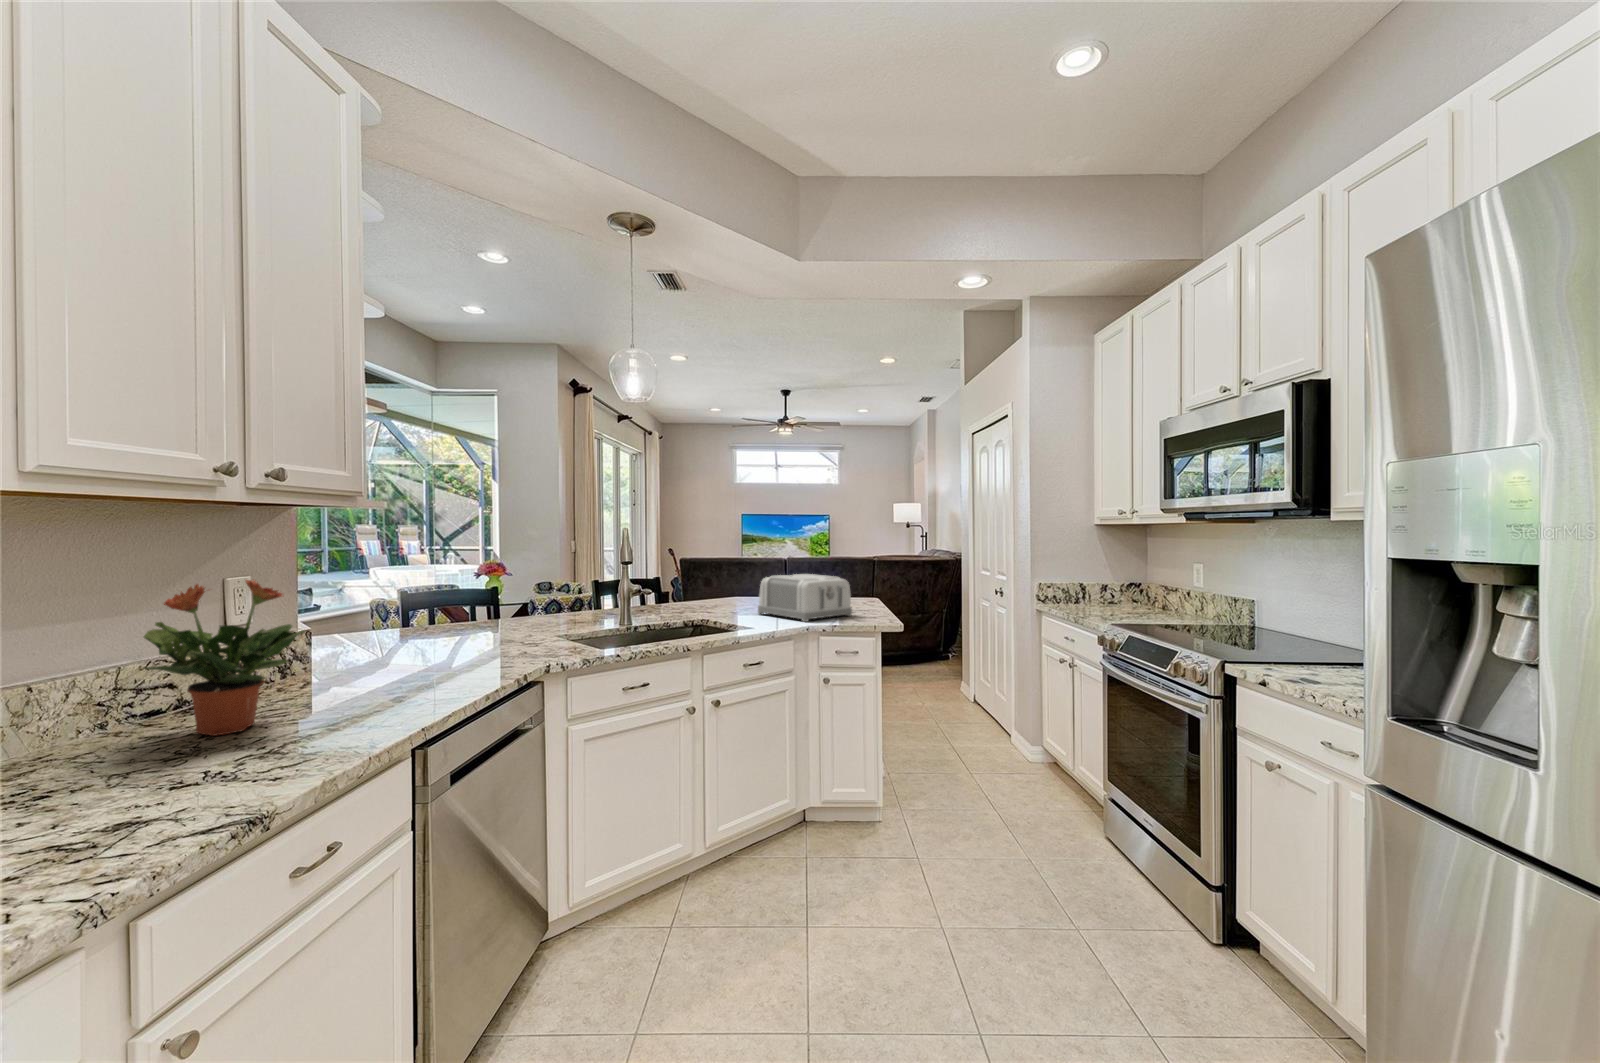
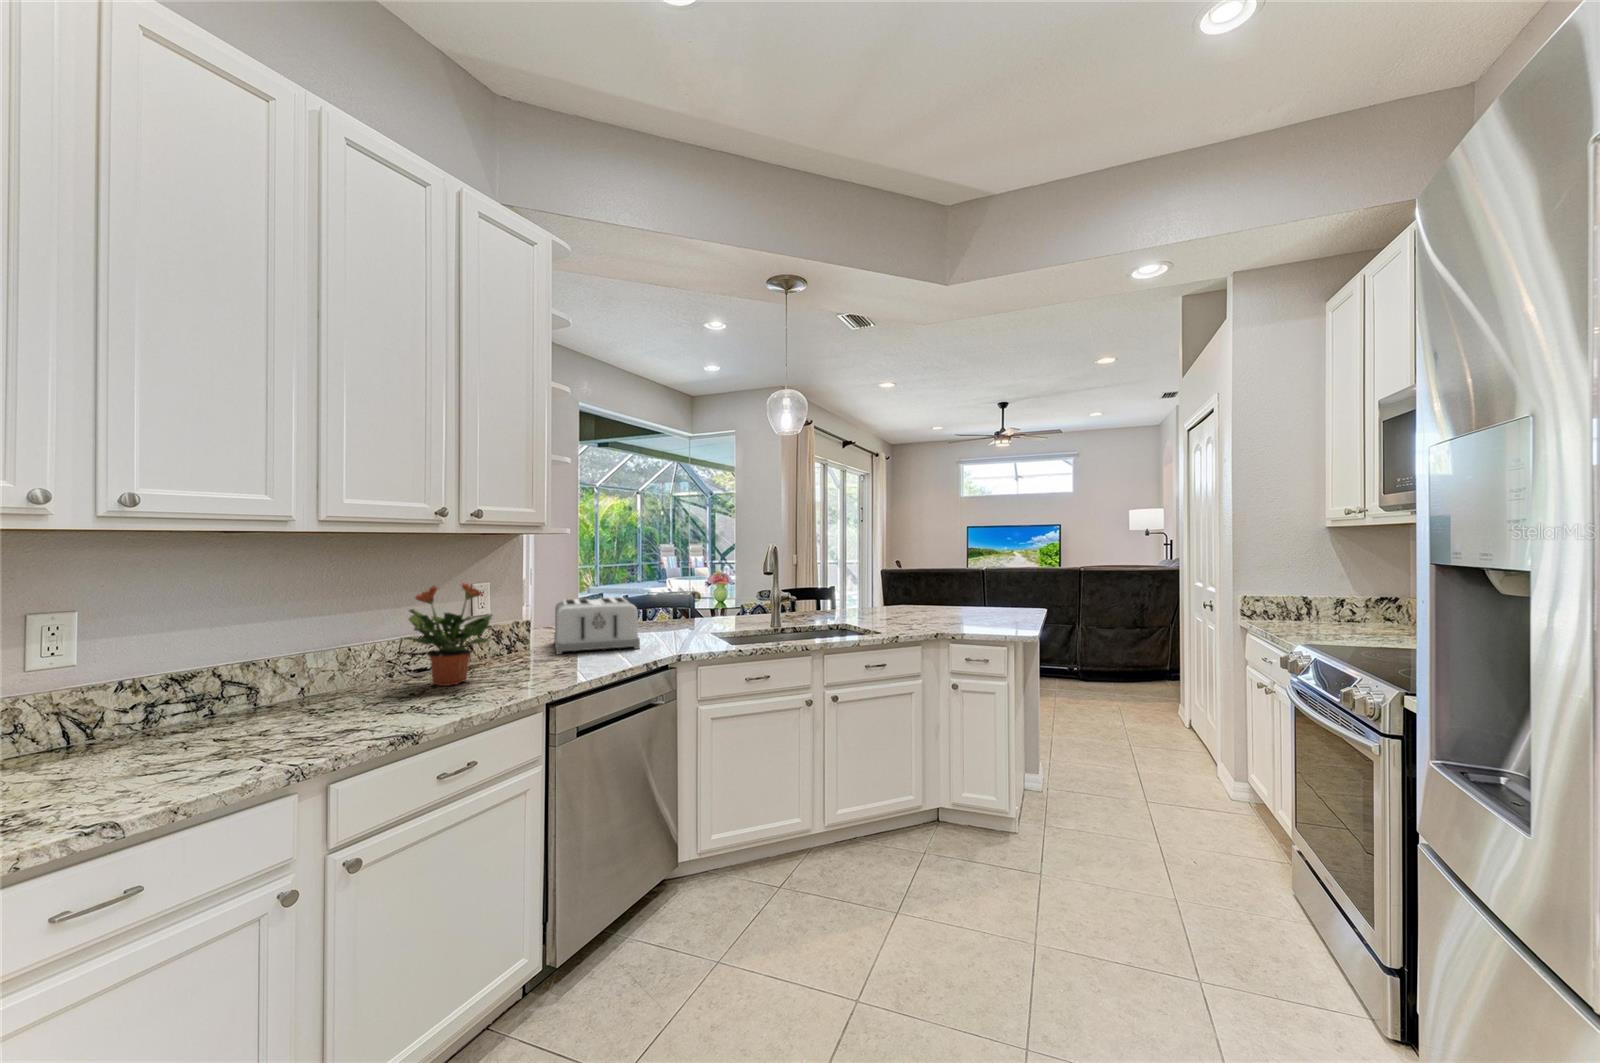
toaster: present [758,574,852,622] -> present [554,597,640,654]

